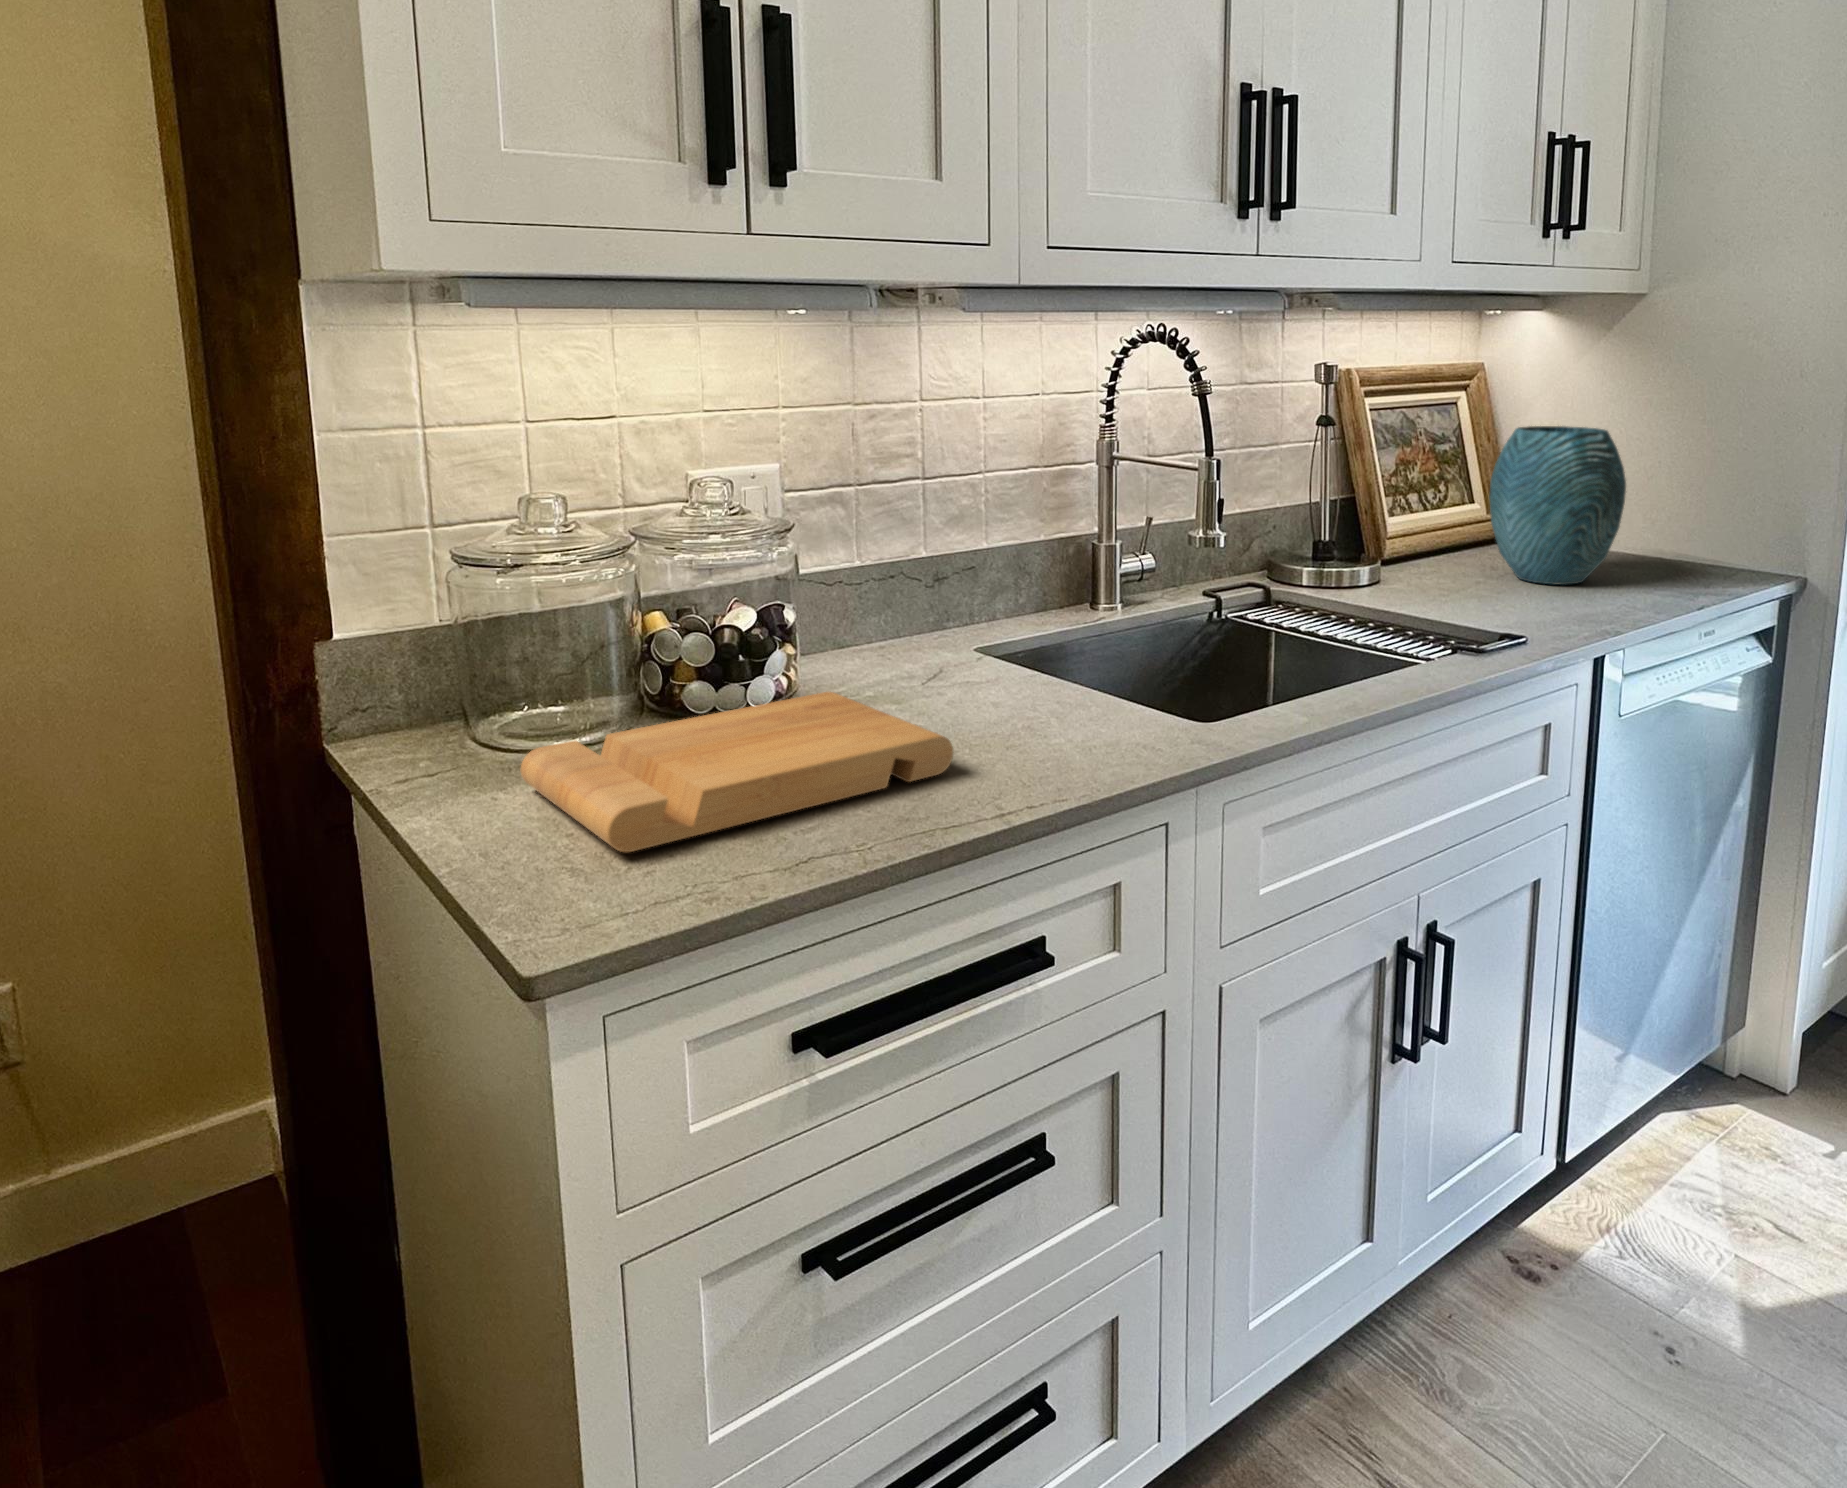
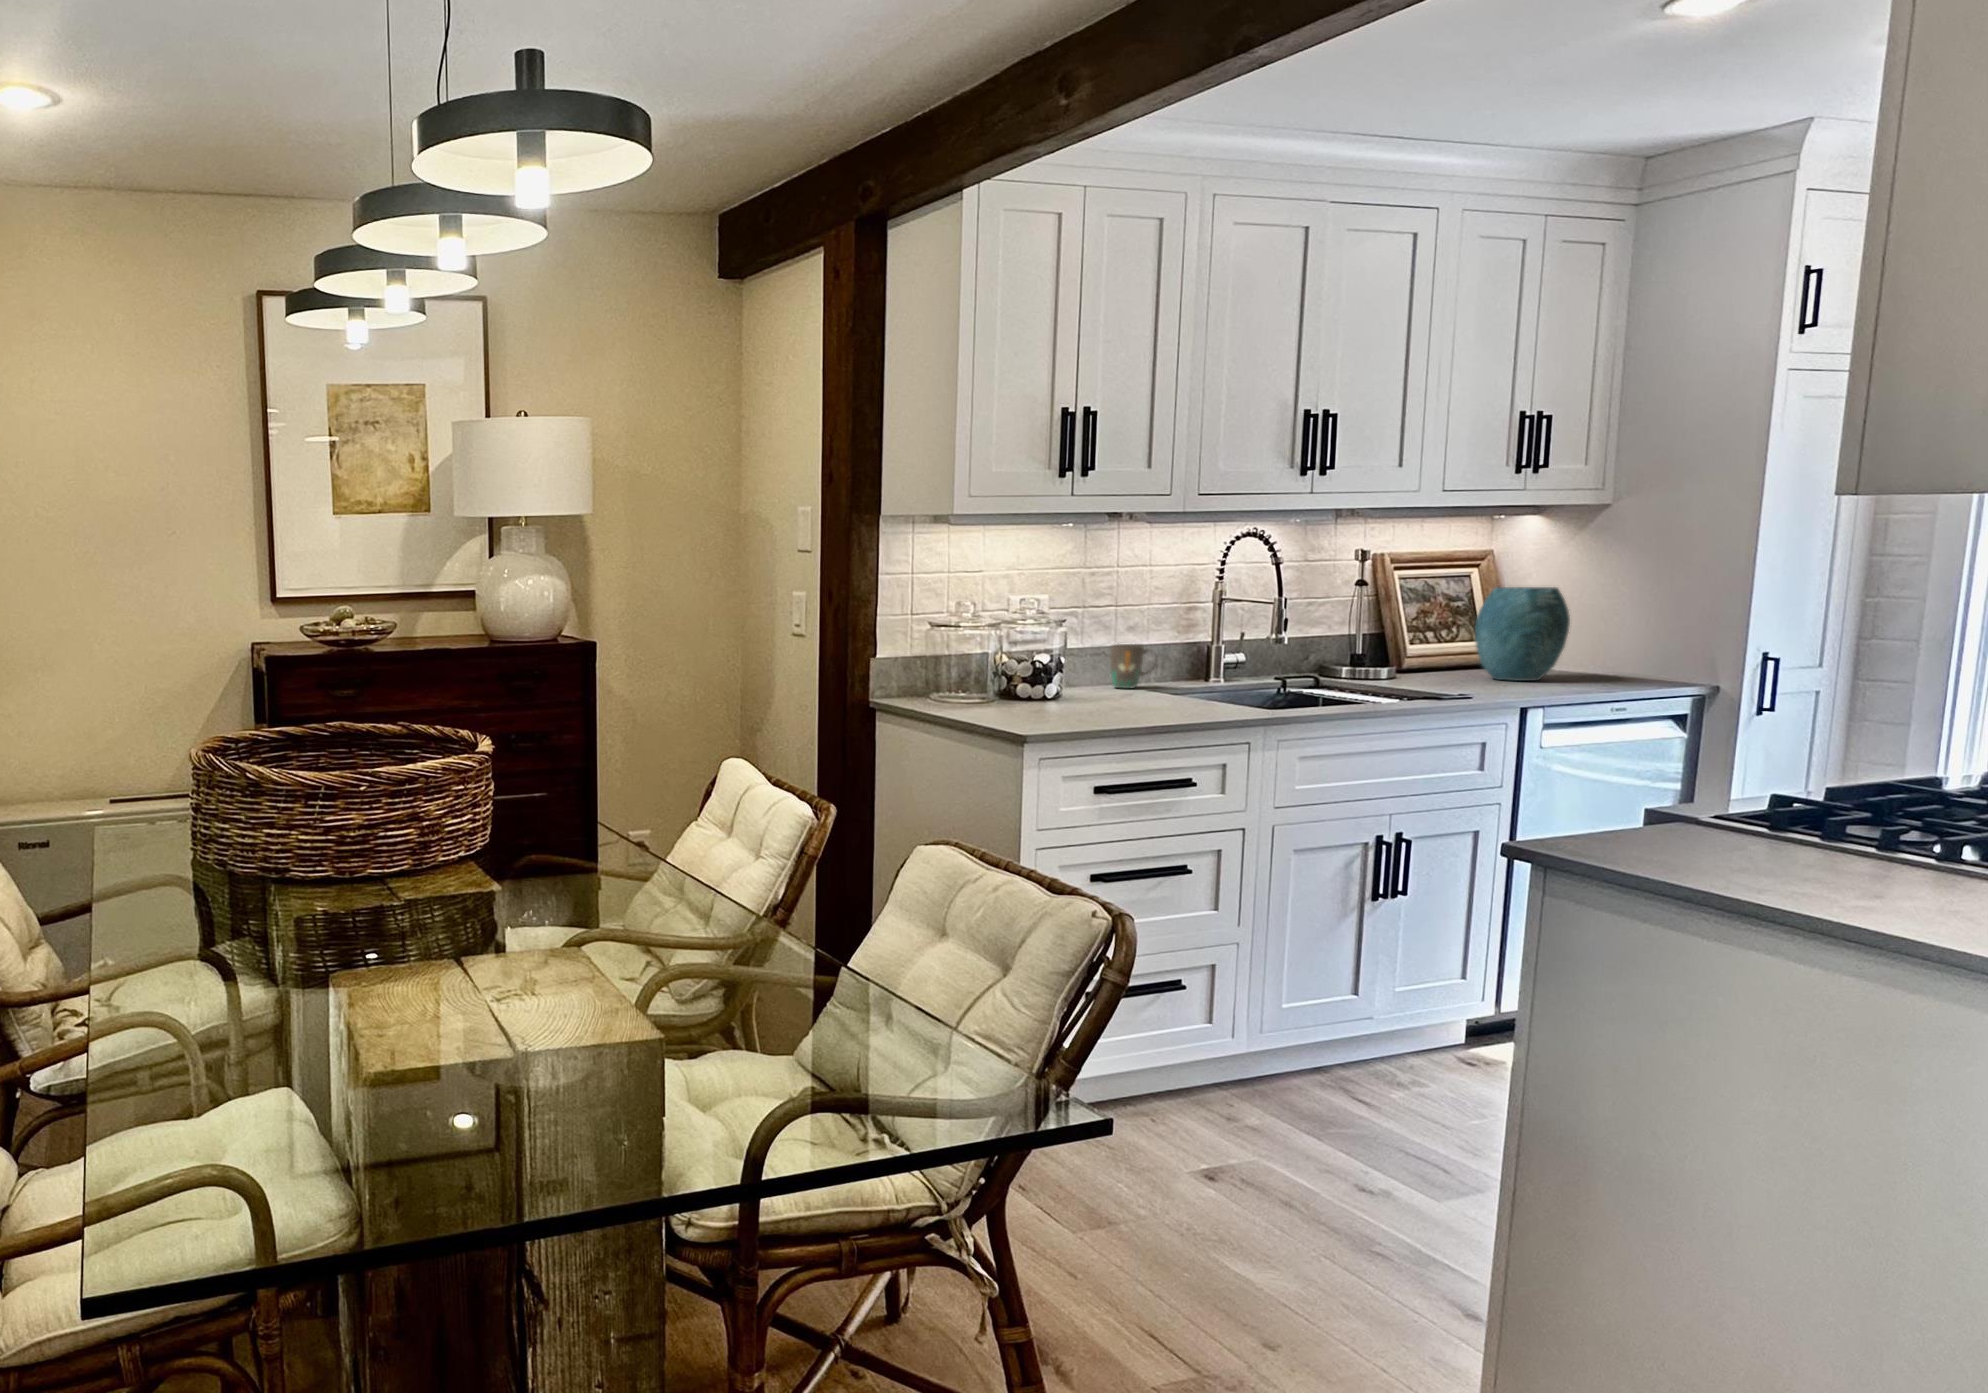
mug: none [909,555,1000,650] -> present [1110,644,1157,688]
cutting board: present [521,692,953,852] -> none [970,687,1147,715]

